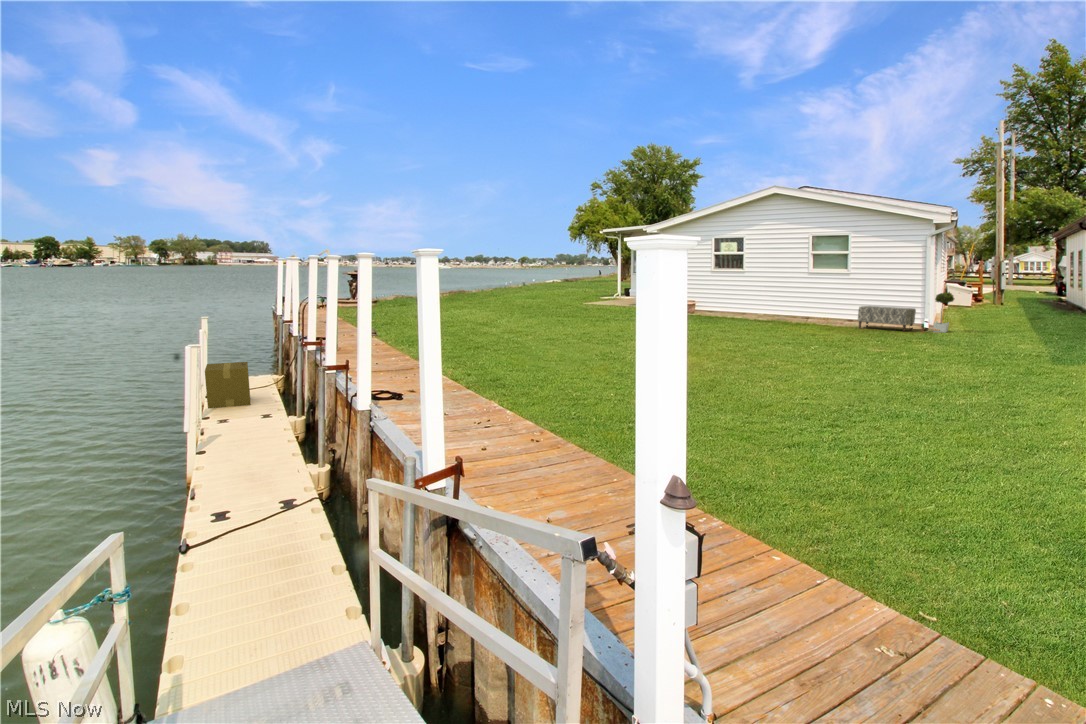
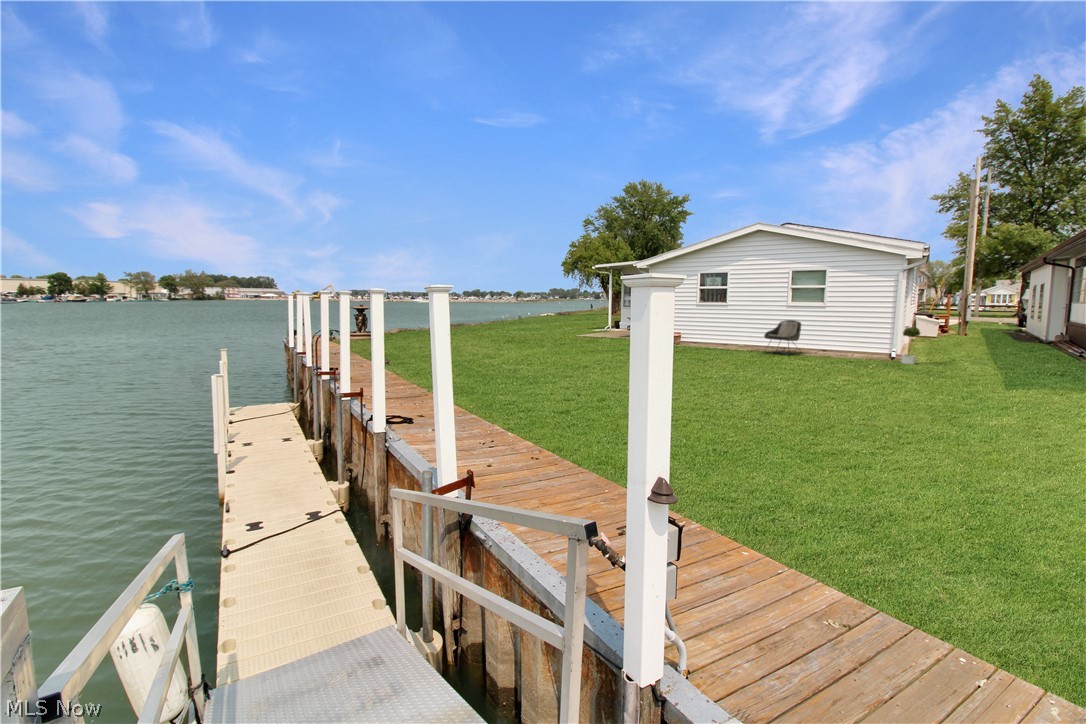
lounge chair: none [784,288,824,326] -> present [764,320,801,353]
bench: present [858,306,916,332] -> none [832,338,886,363]
cardboard box: present [205,362,250,409] -> none [221,386,262,430]

